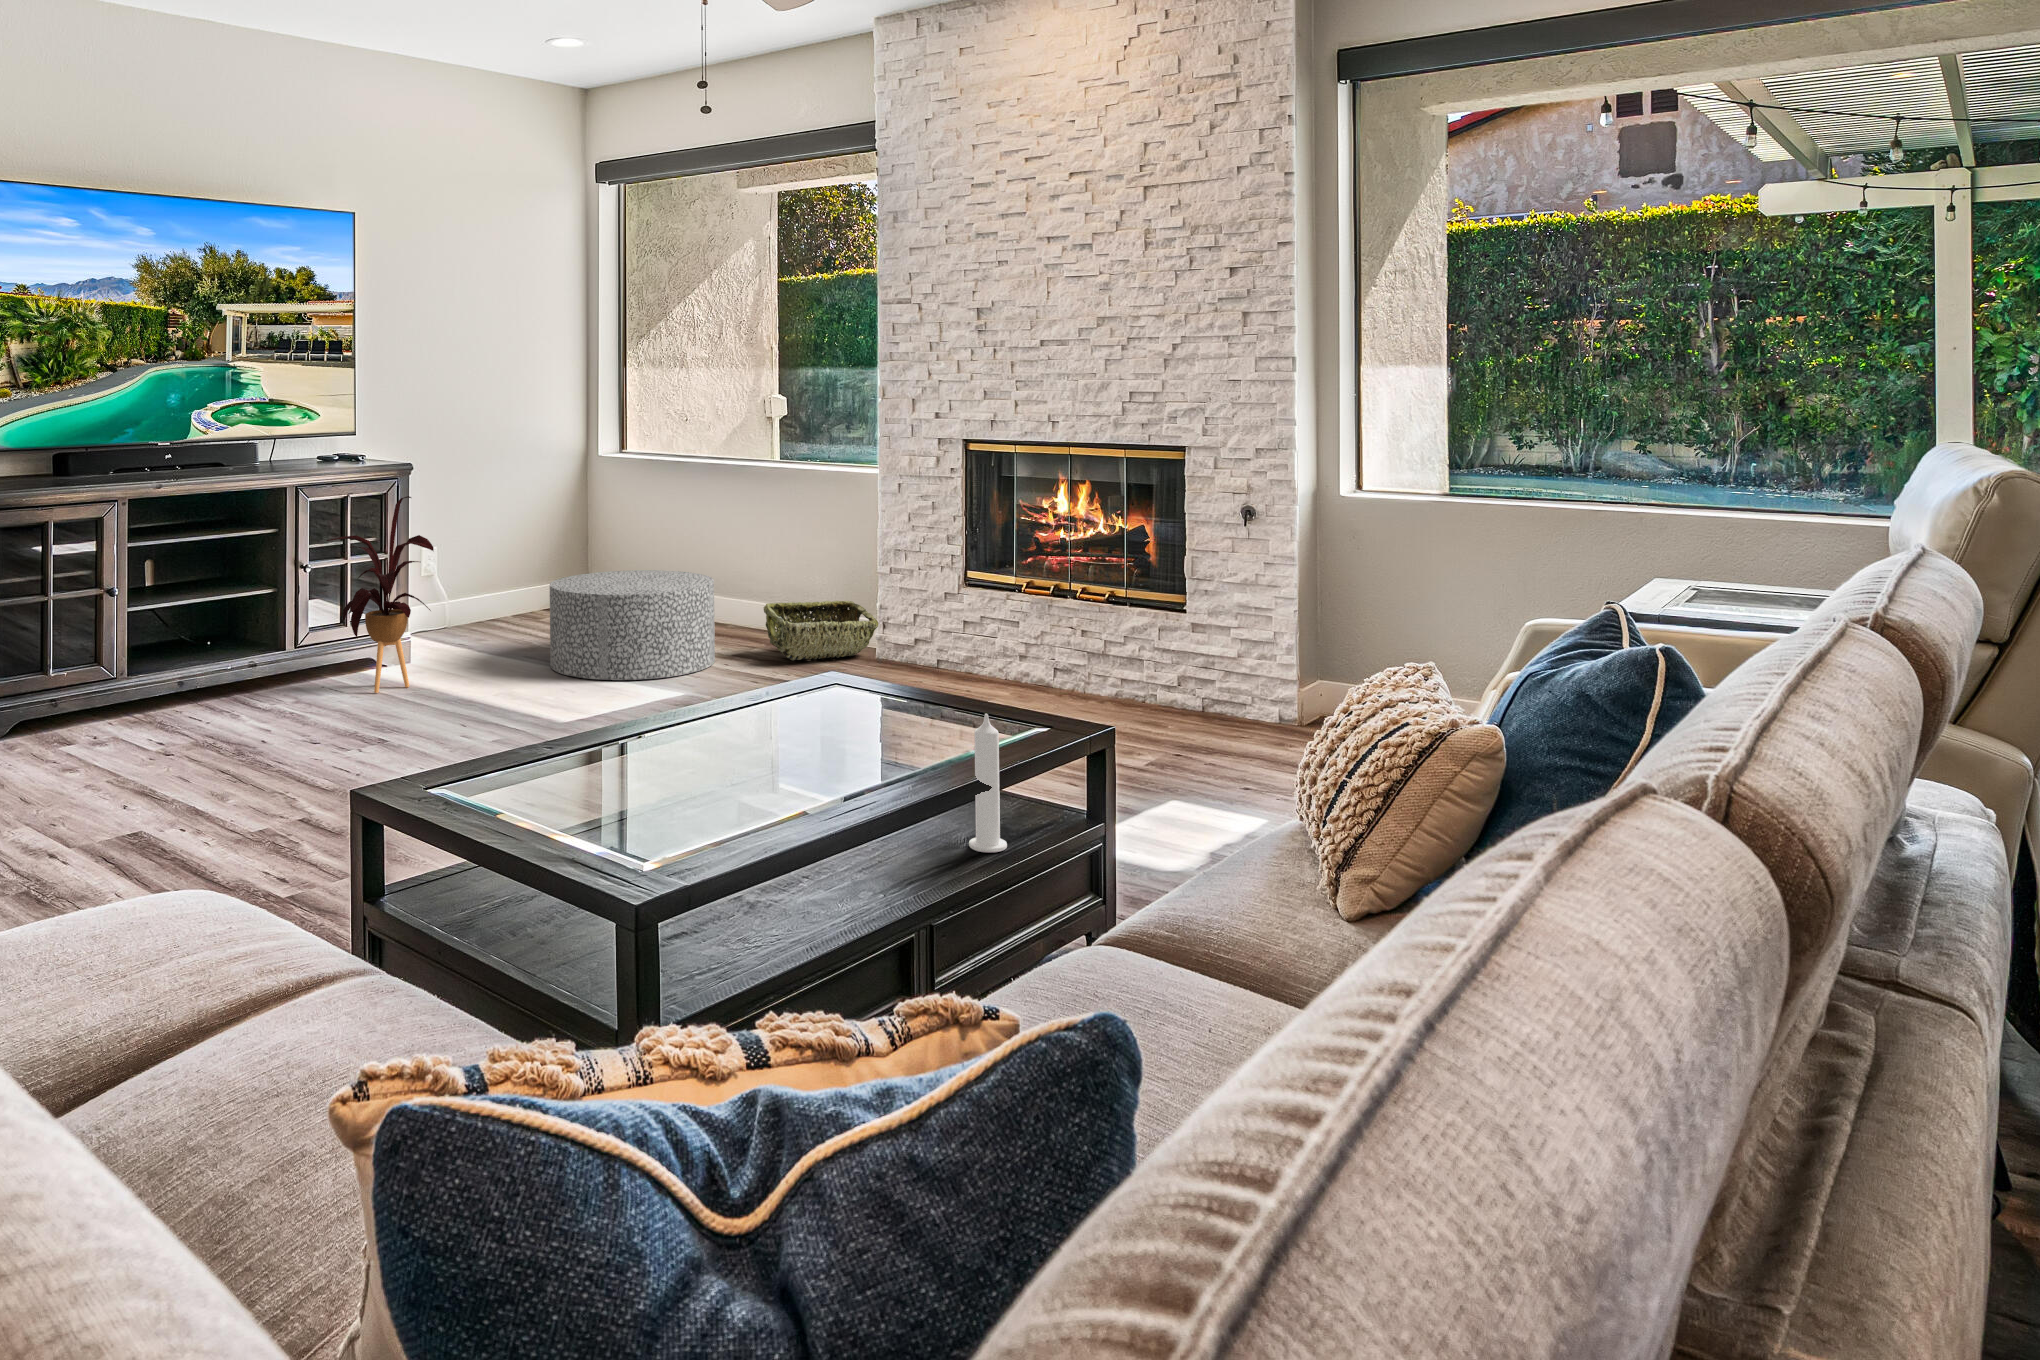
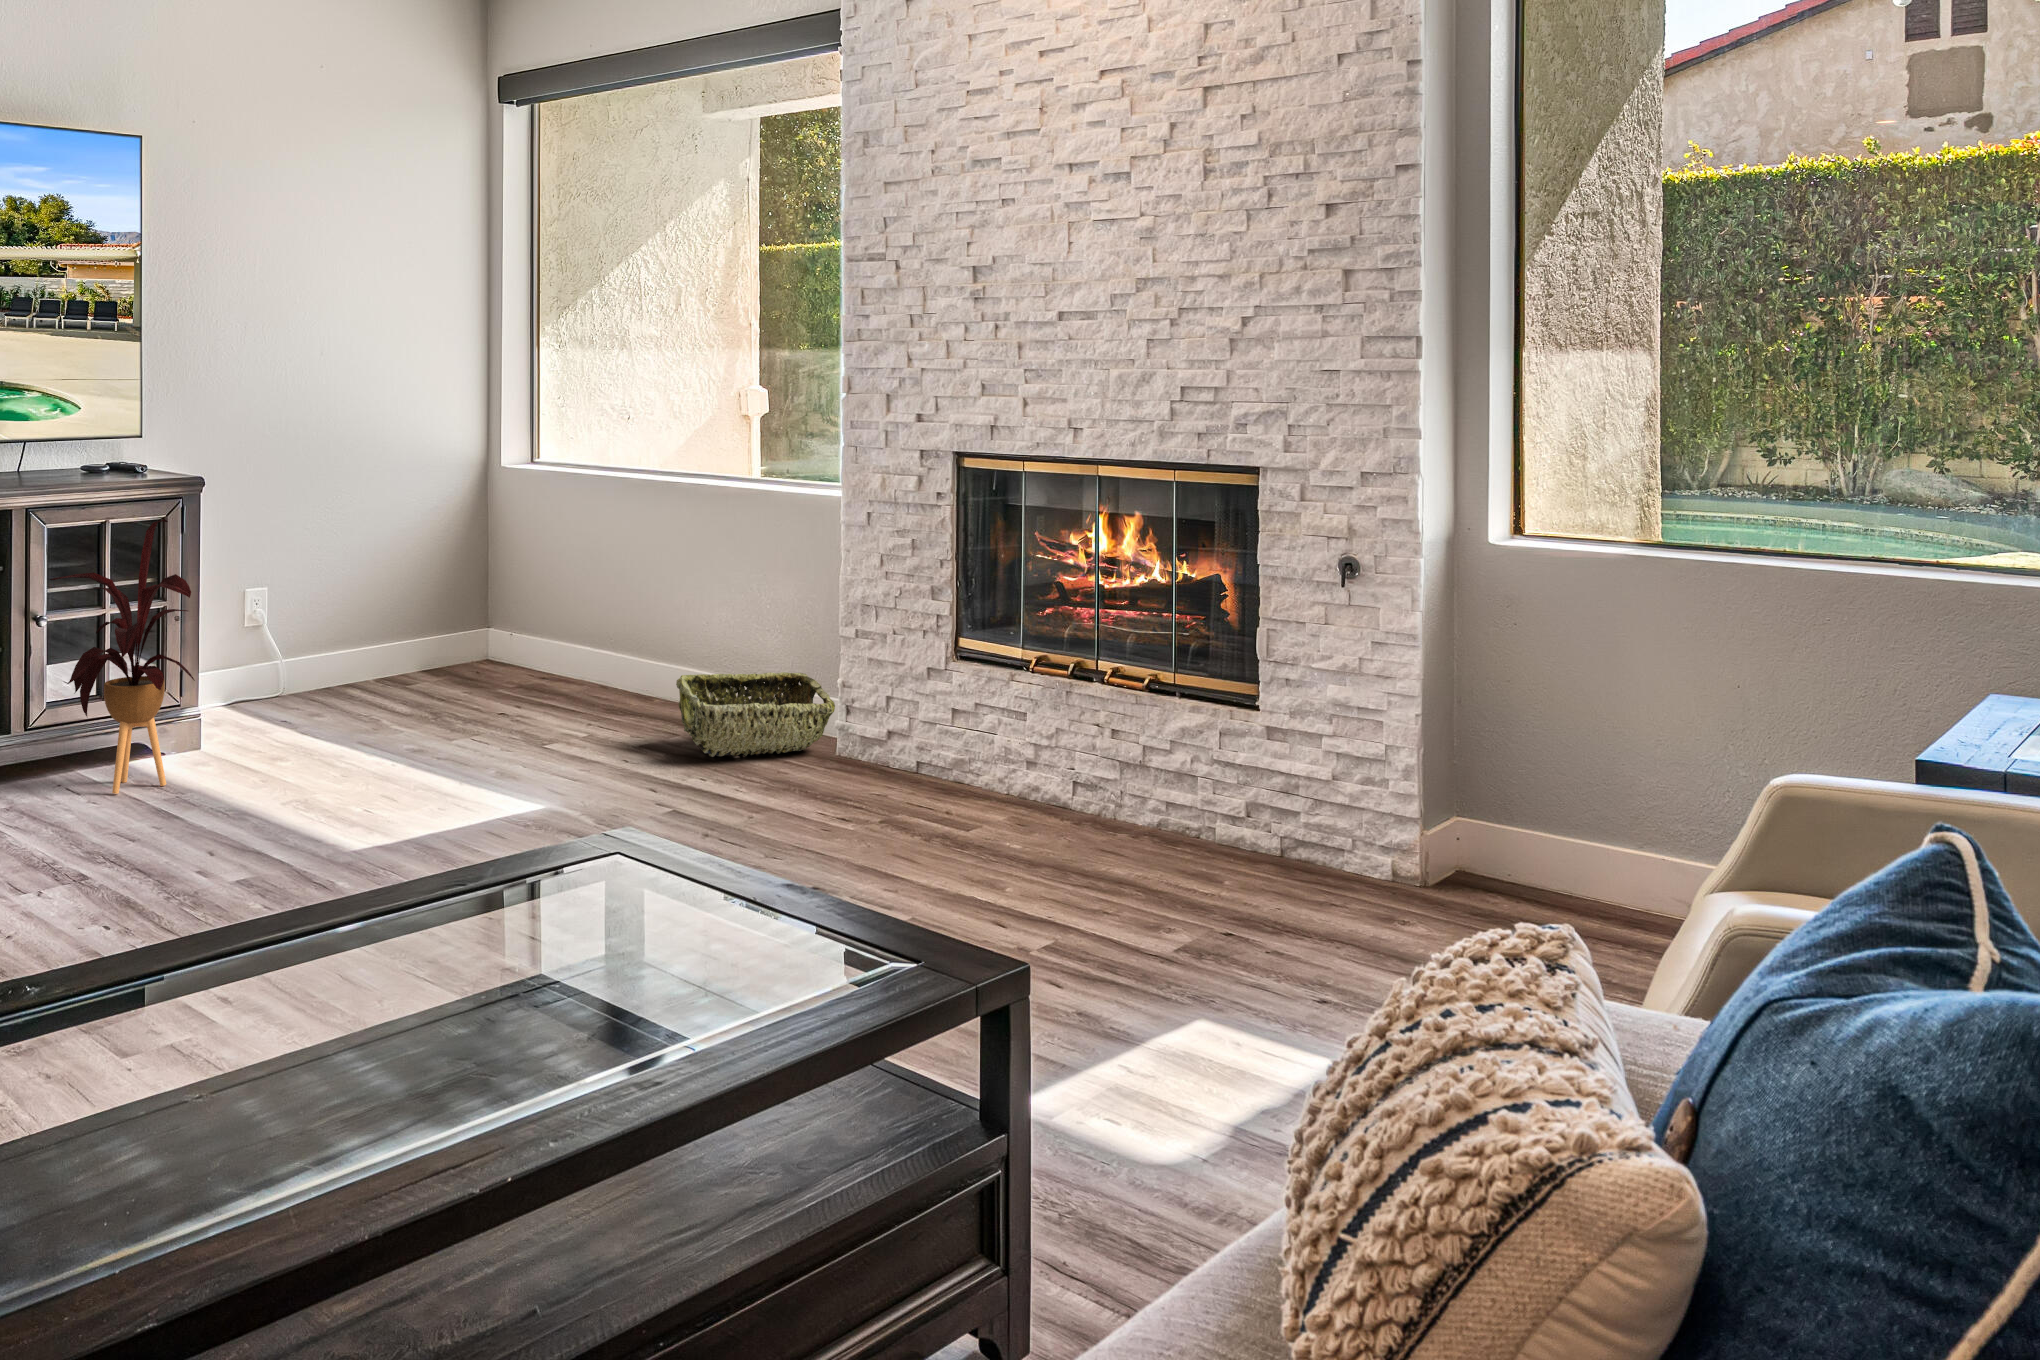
ottoman: present [550,570,715,680] -> none [375,624,607,782]
candle: present [969,713,1007,853] -> none [755,942,821,1192]

